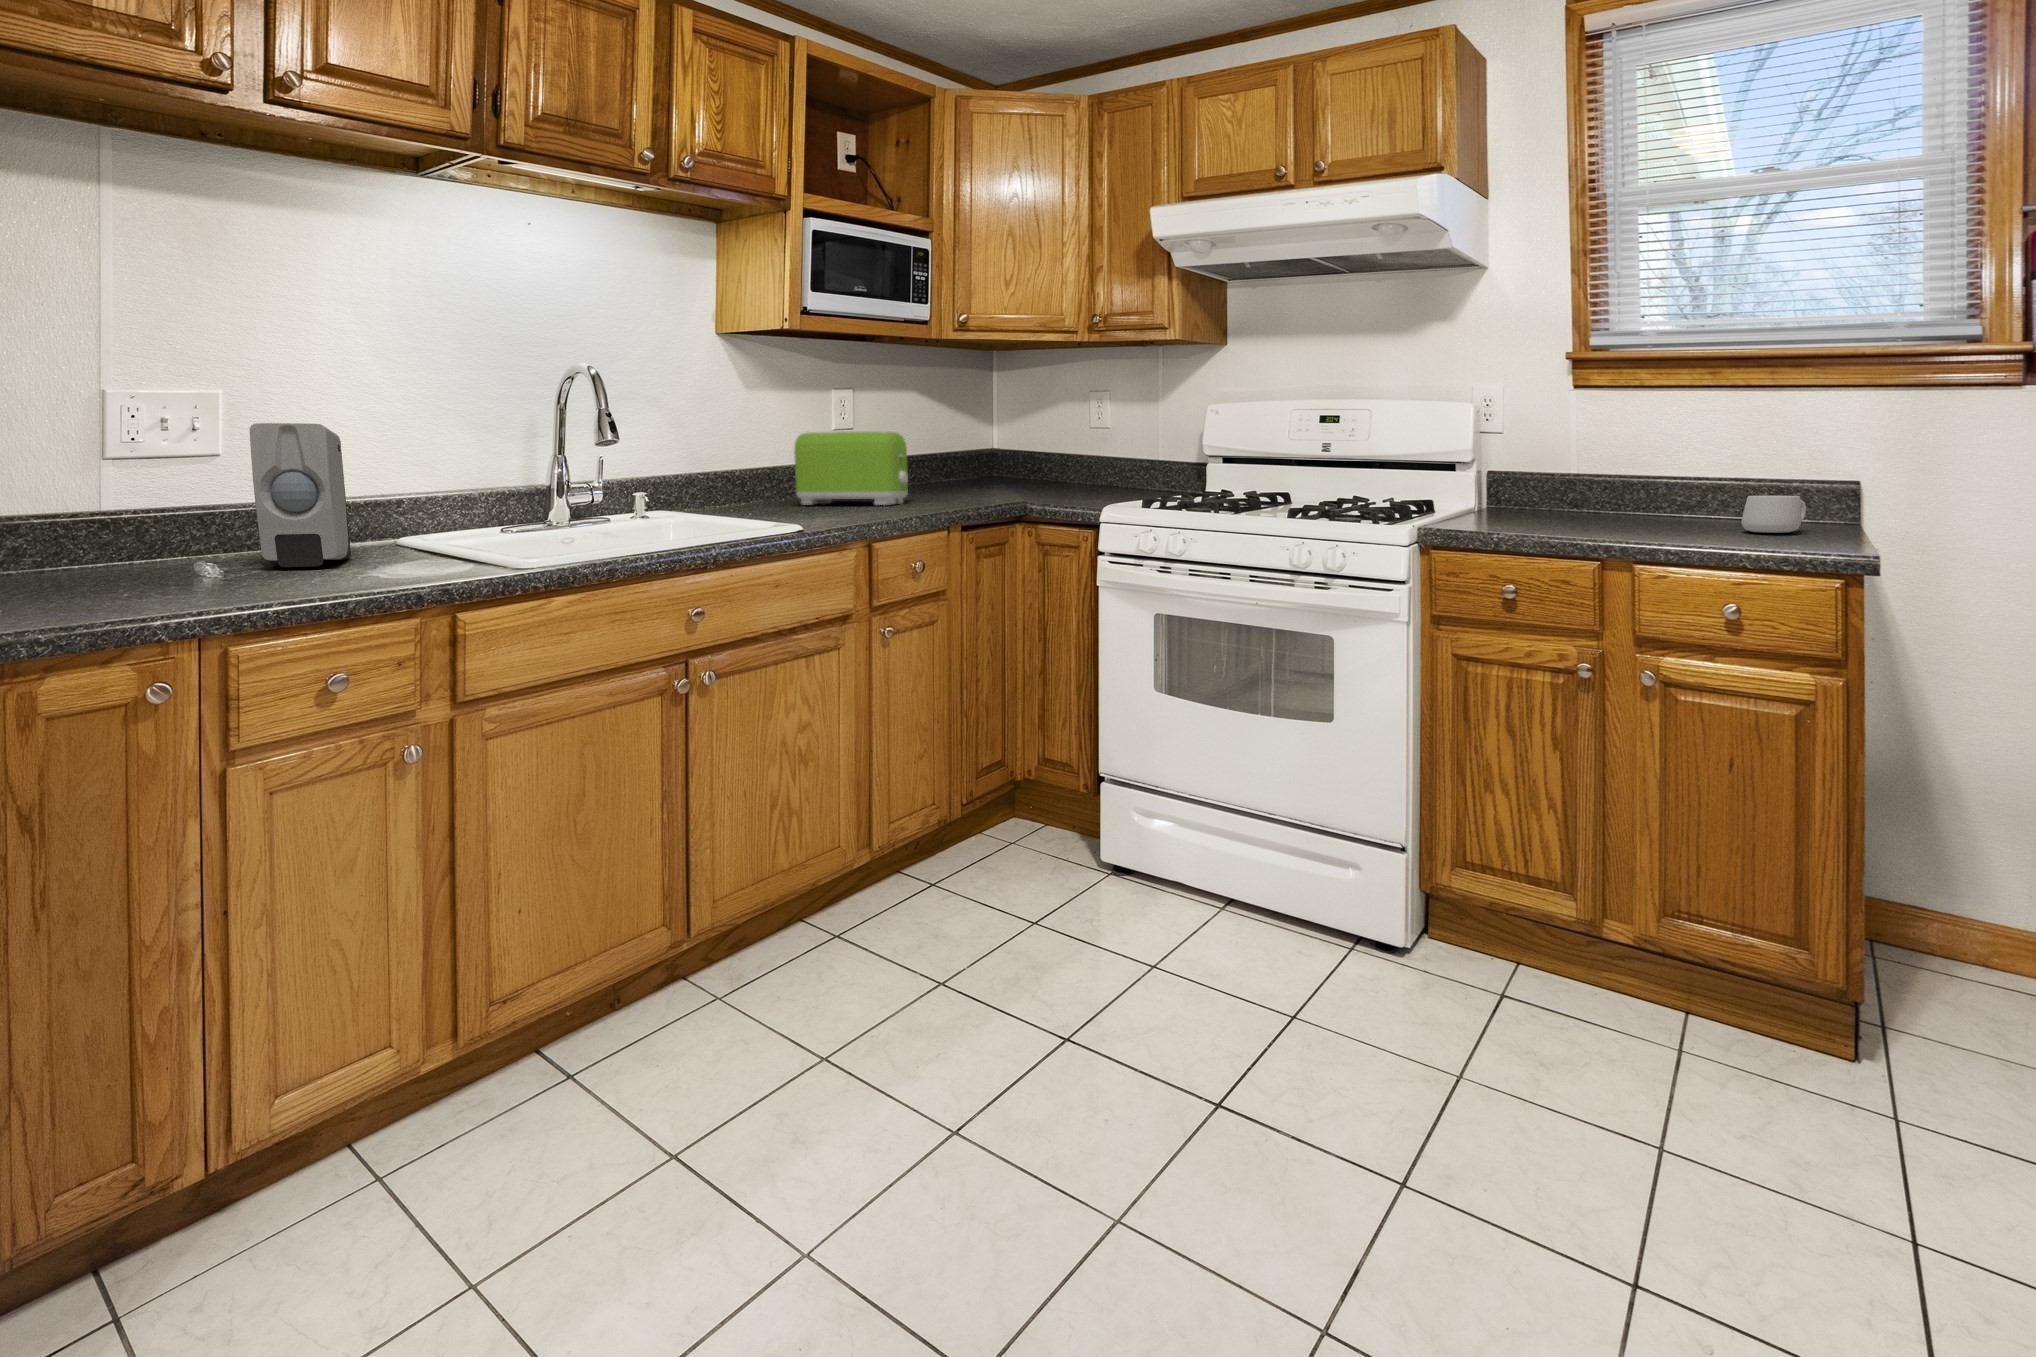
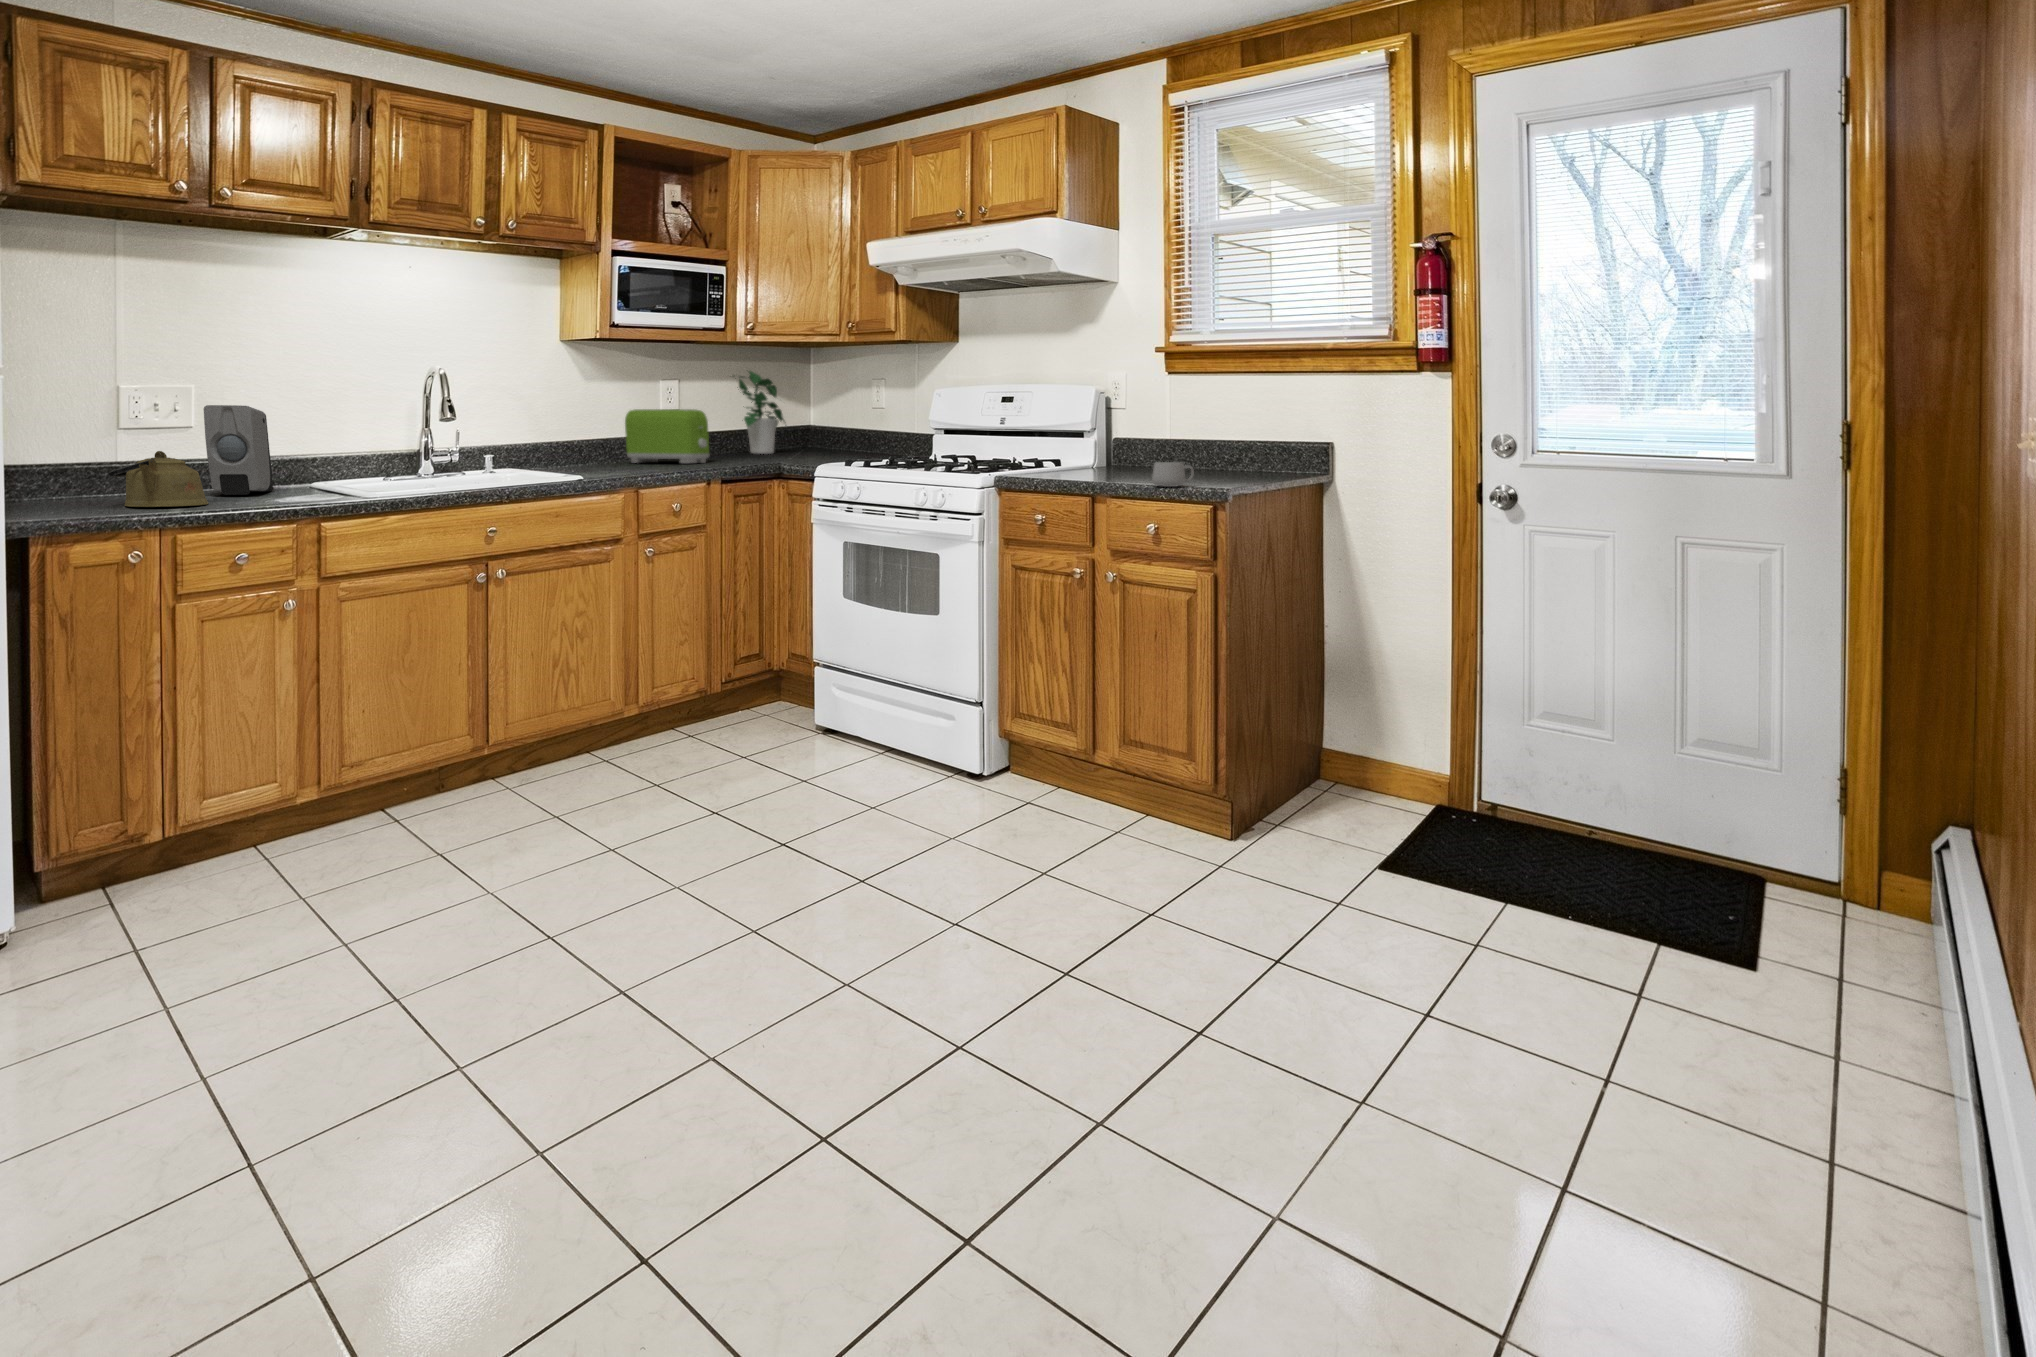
potted plant: none [899,380,978,490] -> present [737,371,784,454]
kettle: none [101,498,267,595] -> present [109,451,208,507]

